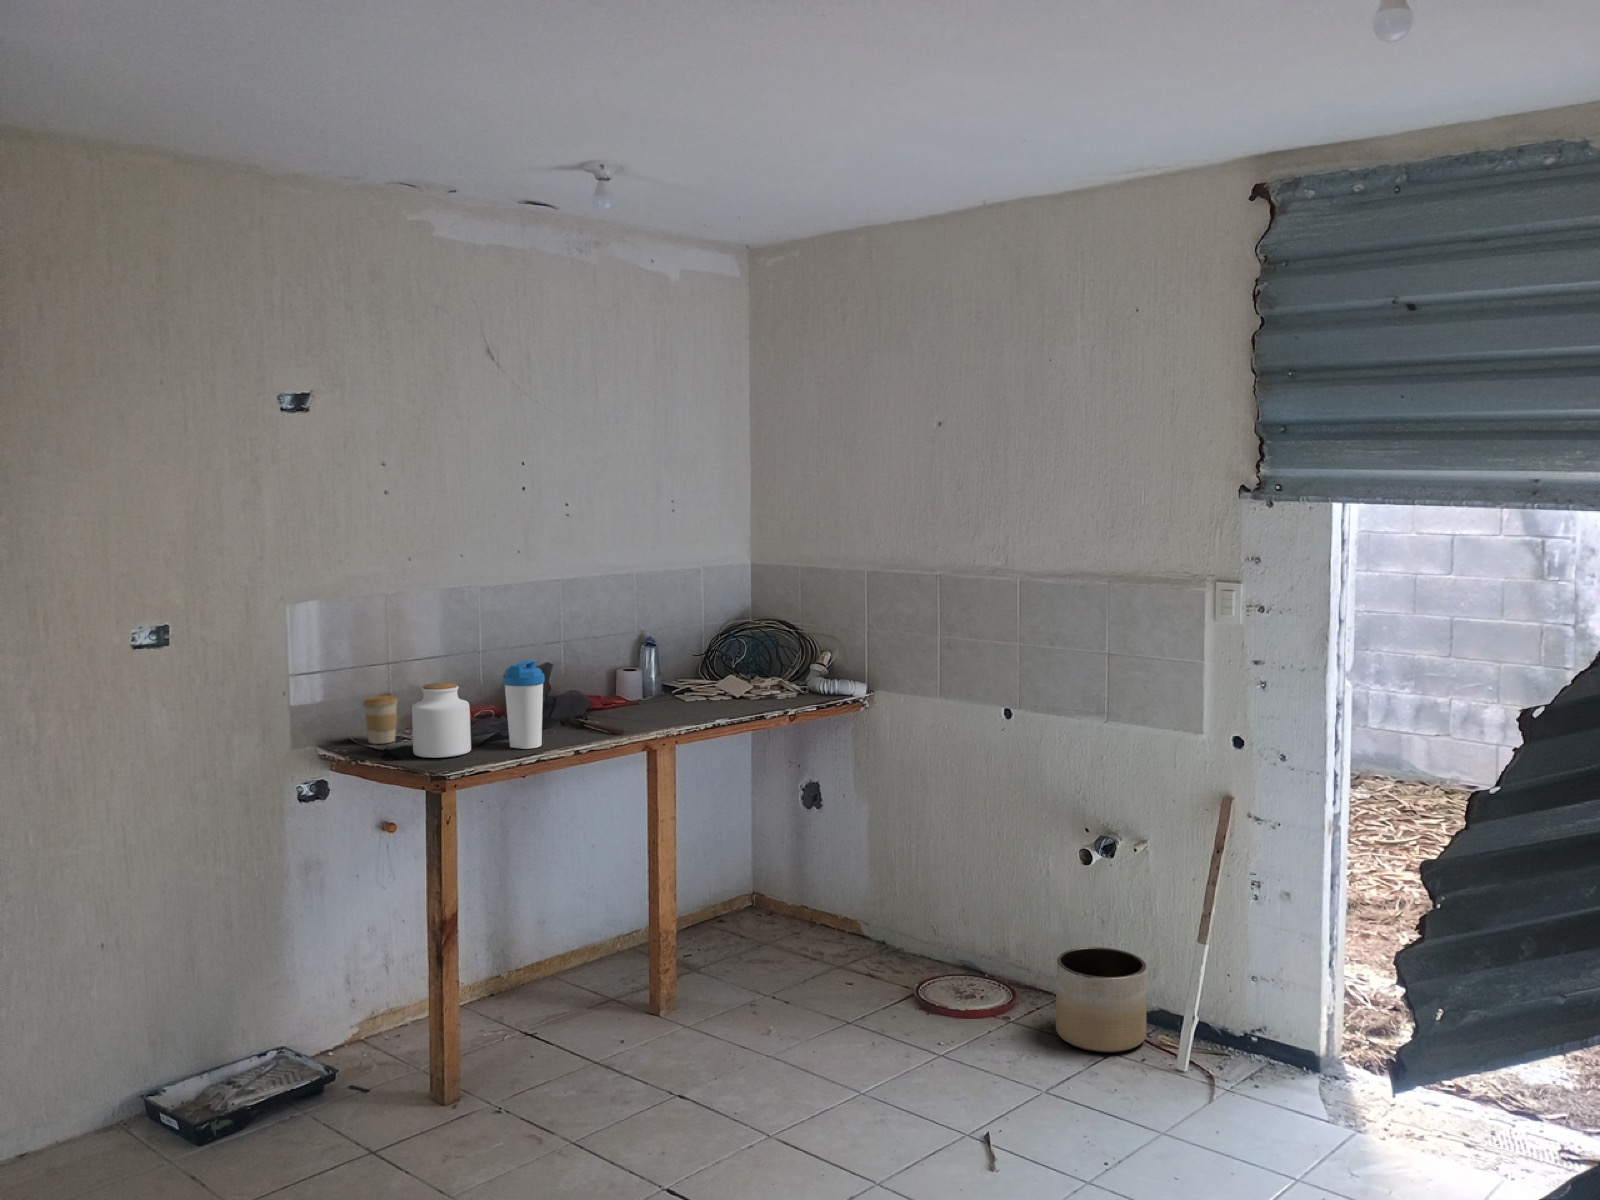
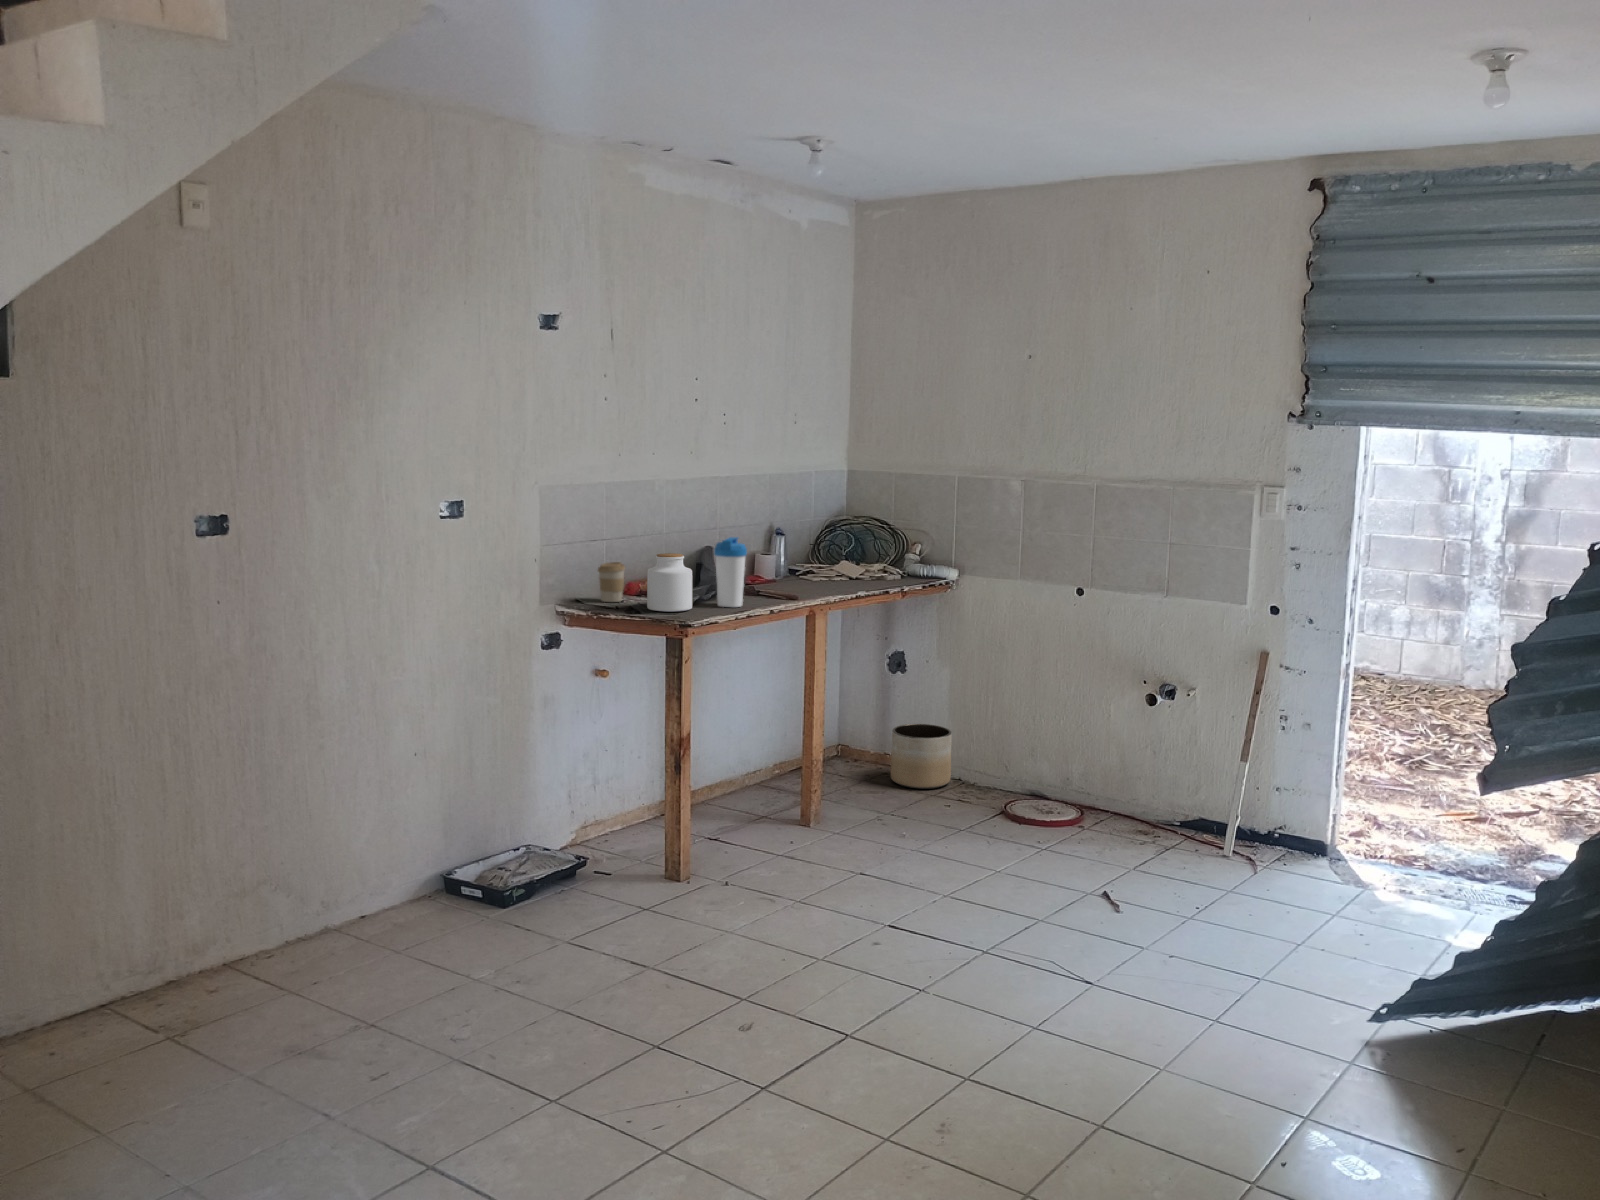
planter: present [1056,947,1146,1052] -> present [891,724,952,789]

